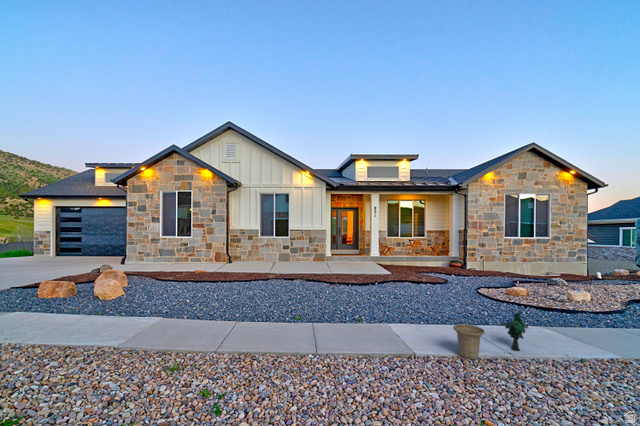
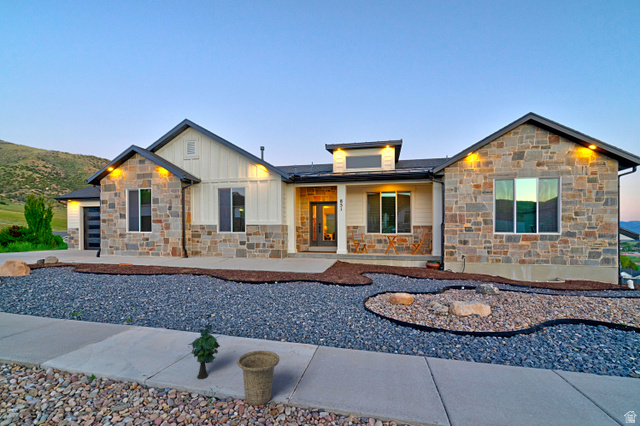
basket: present [453,324,485,359] -> present [238,351,279,405]

